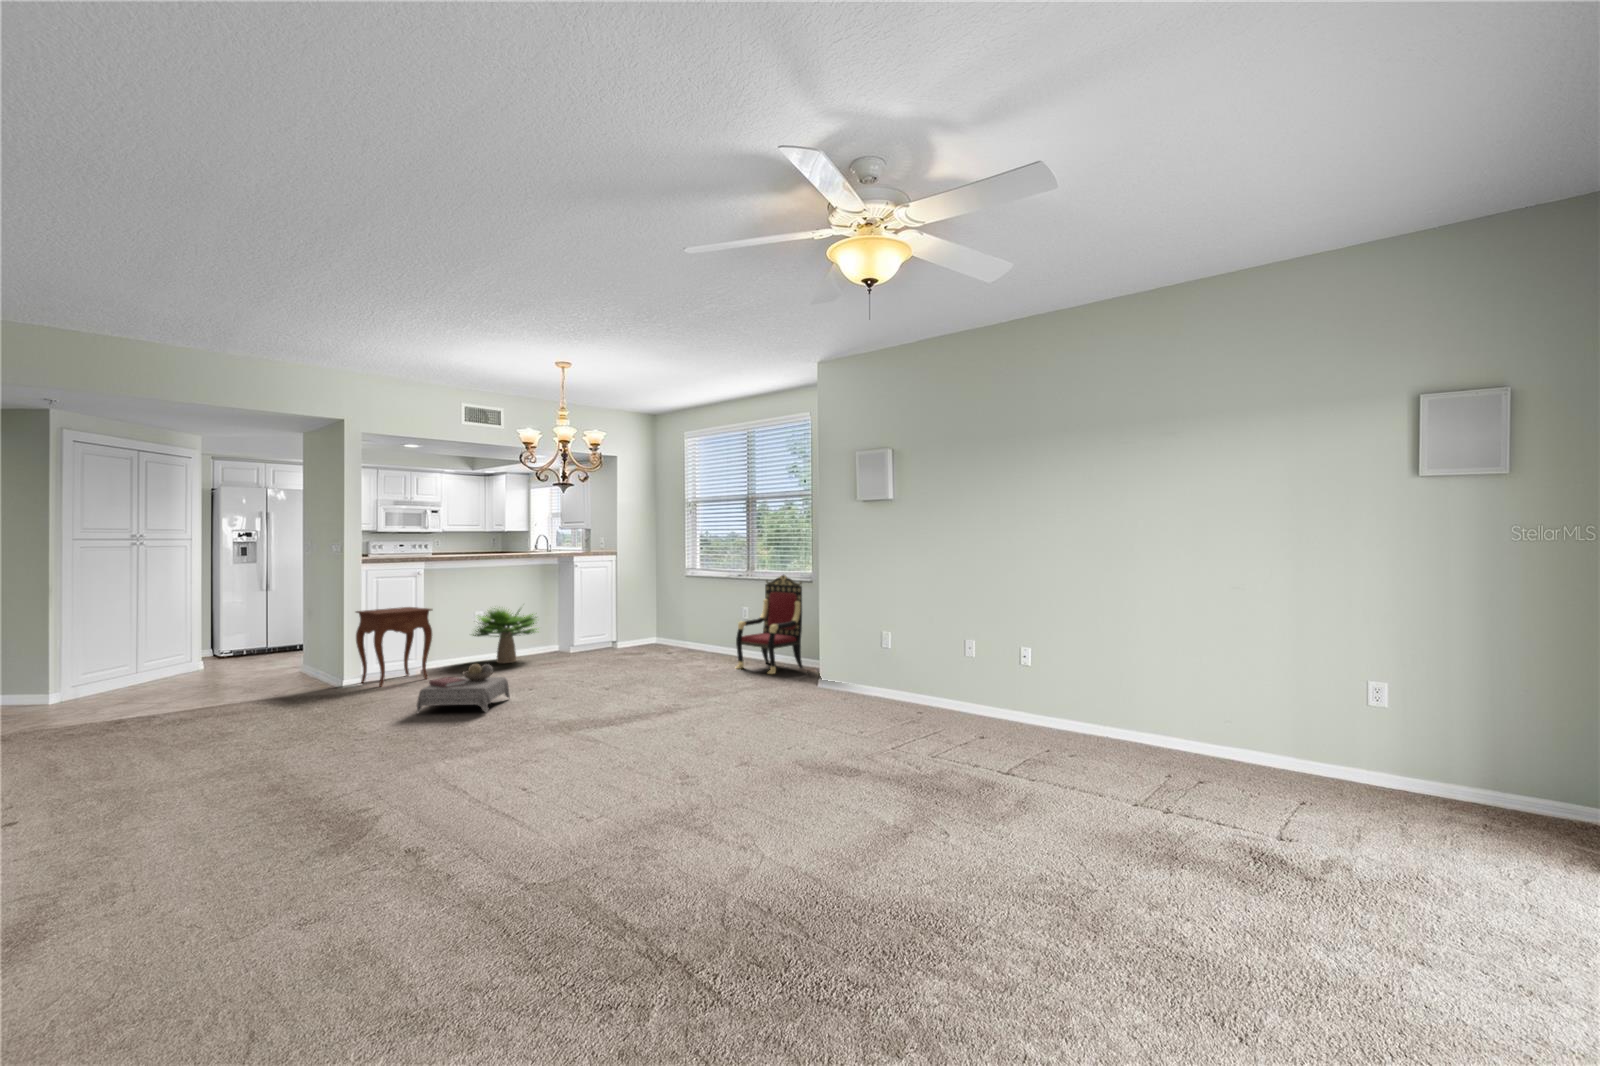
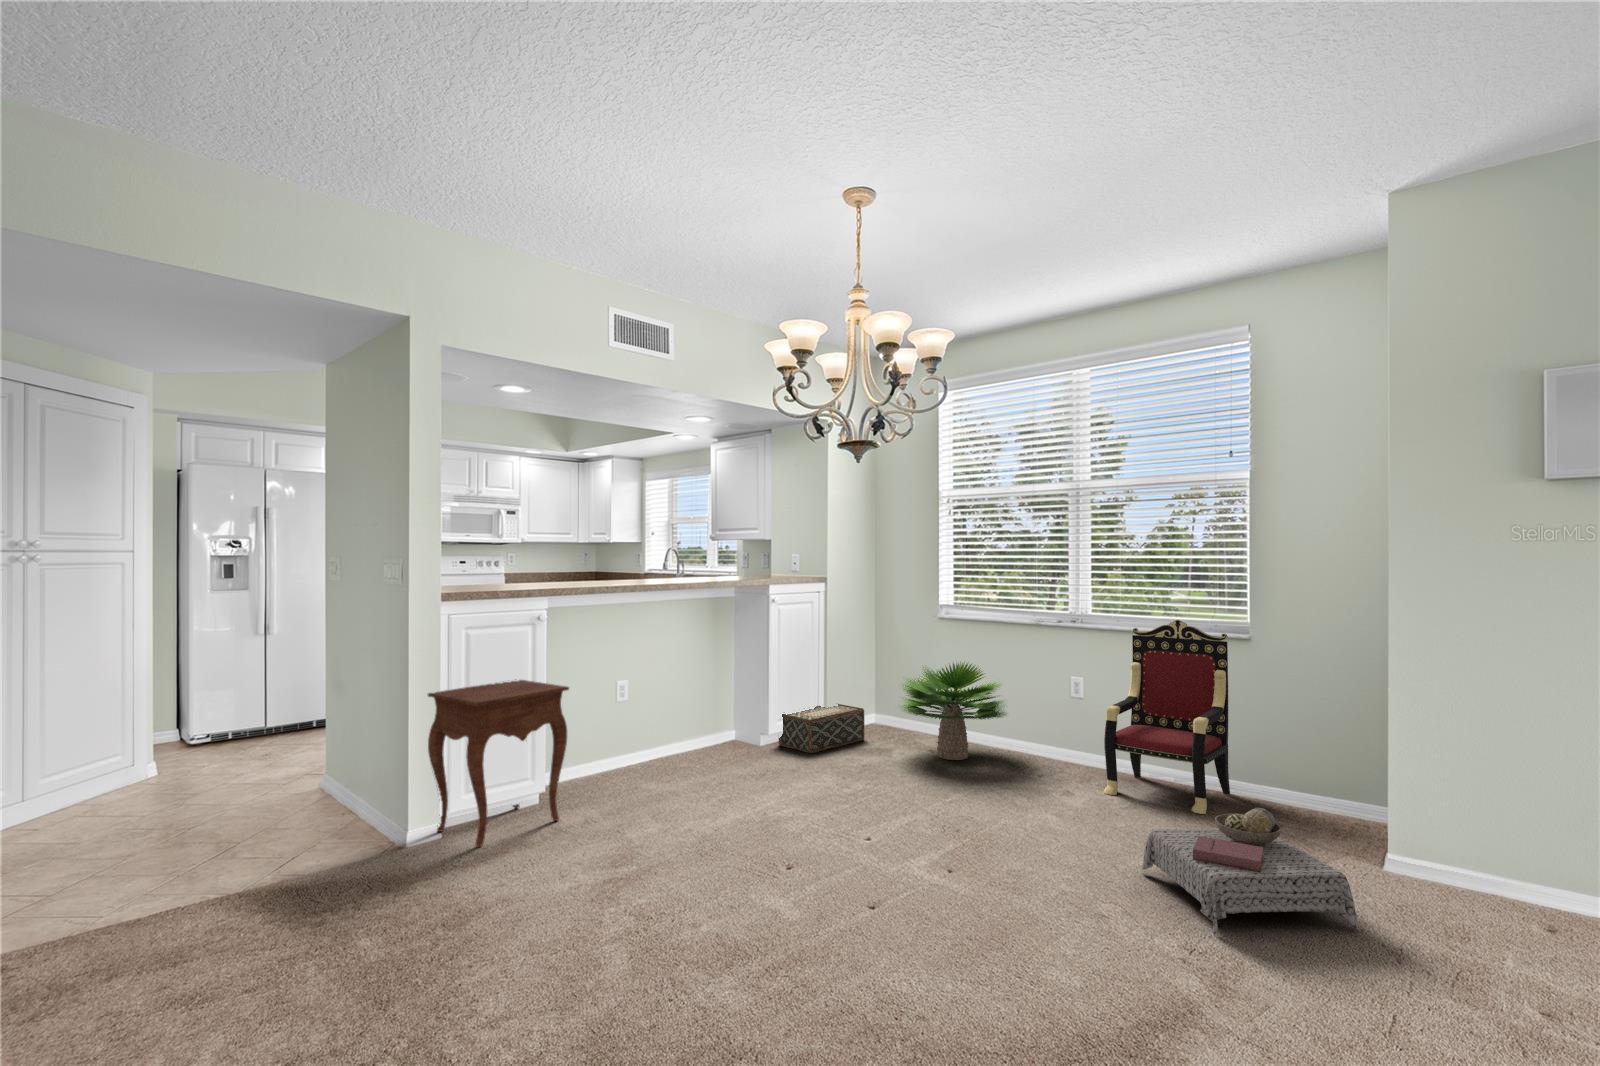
potted plant: present [473,608,537,663] -> present [902,662,1006,760]
woven basket: none [582,630,638,656] -> present [779,704,864,753]
ottoman: present [417,664,510,713] -> present [1142,808,1358,935]

